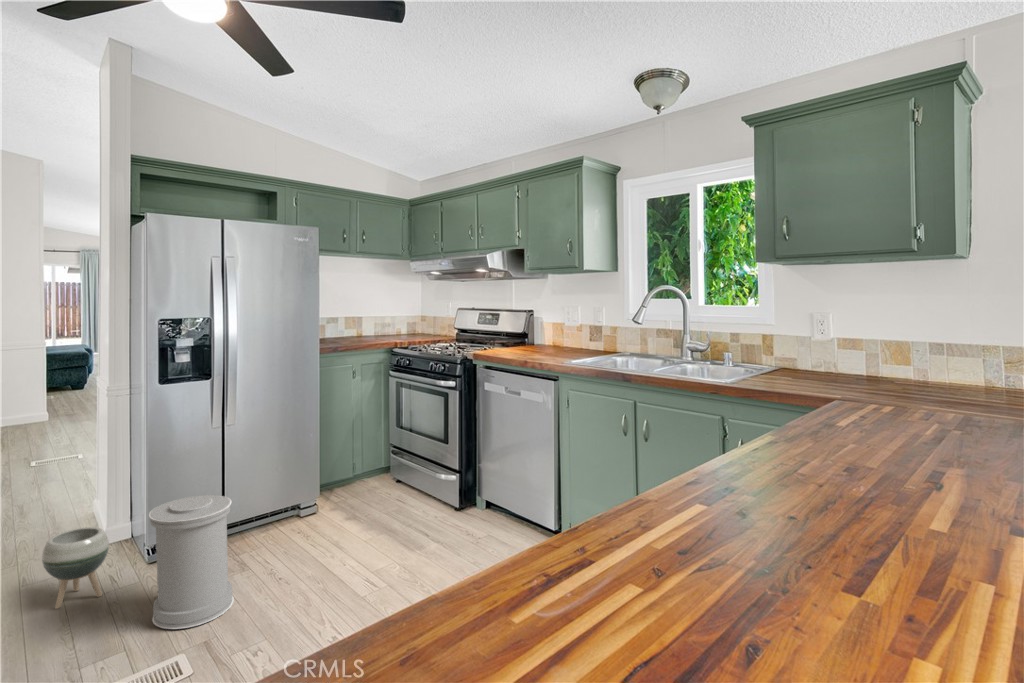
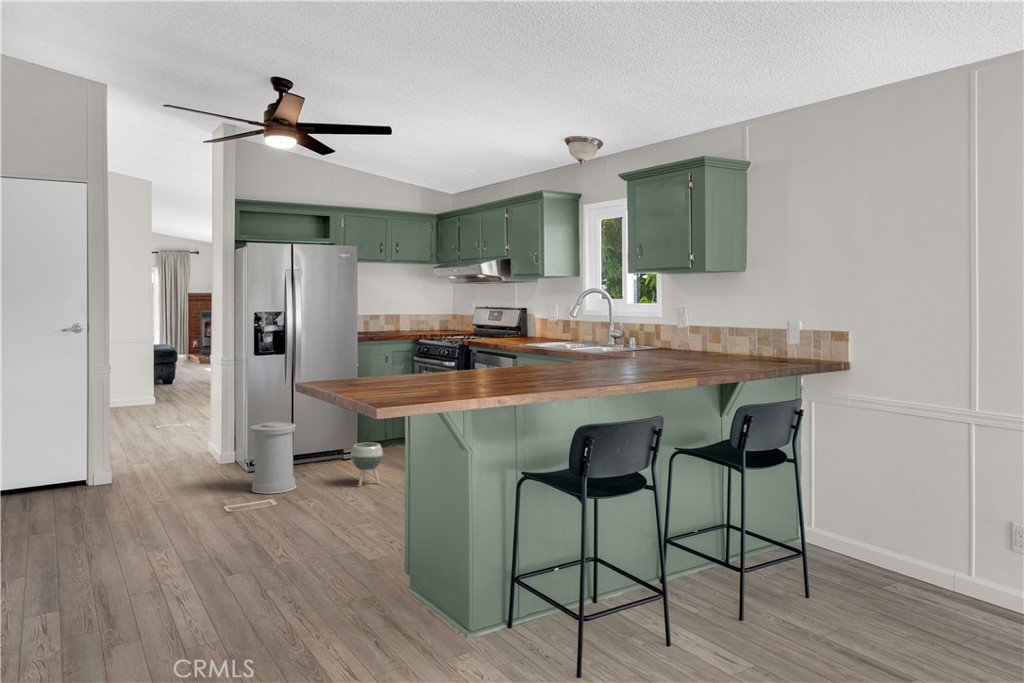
planter: present [42,527,109,609] -> present [351,442,383,486]

